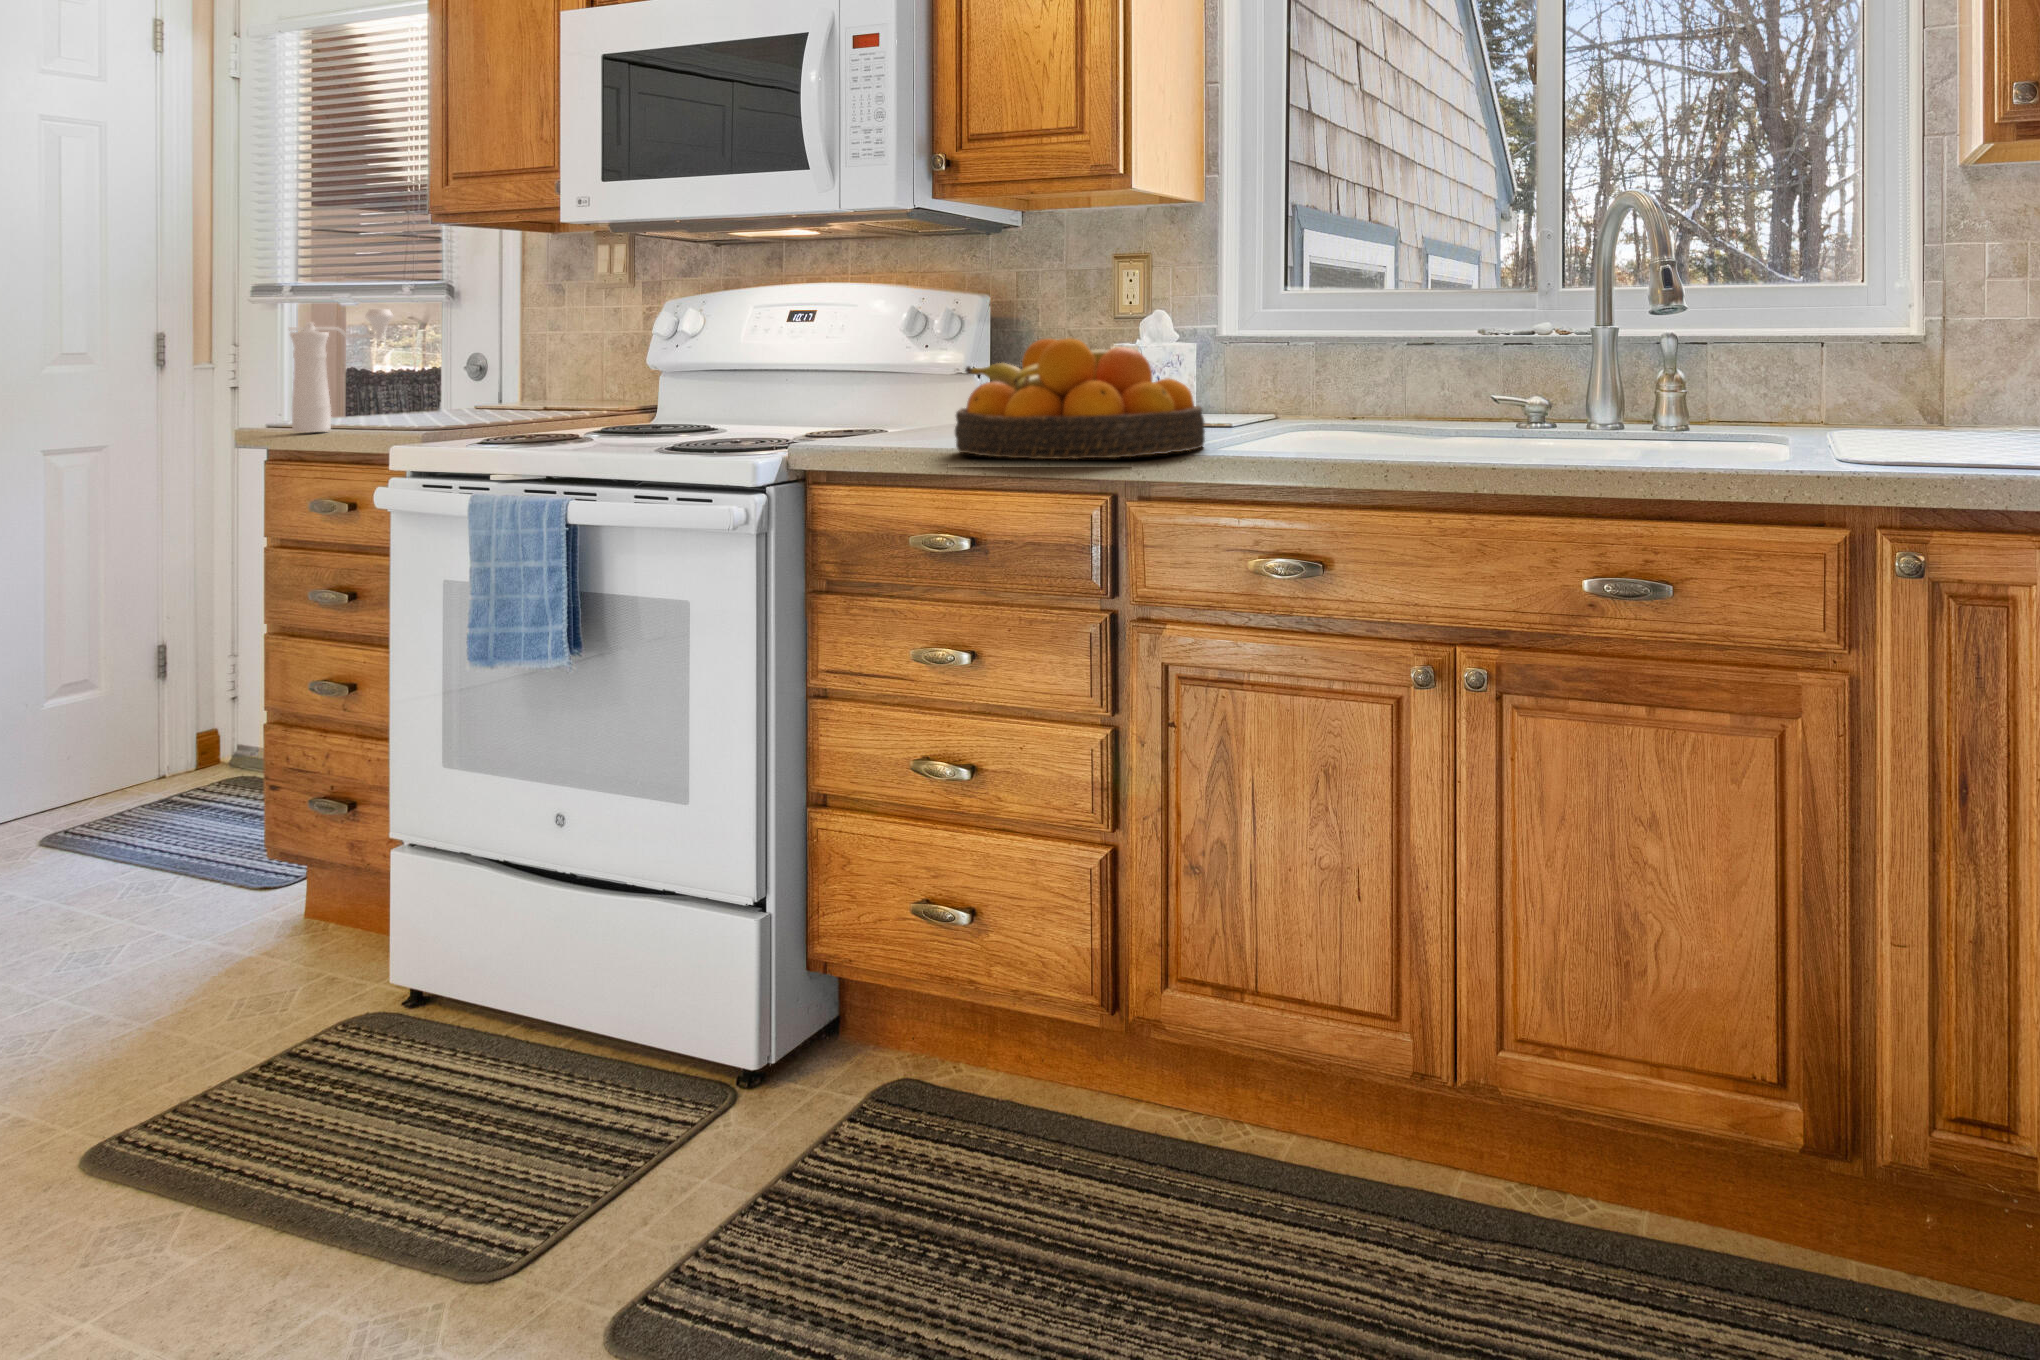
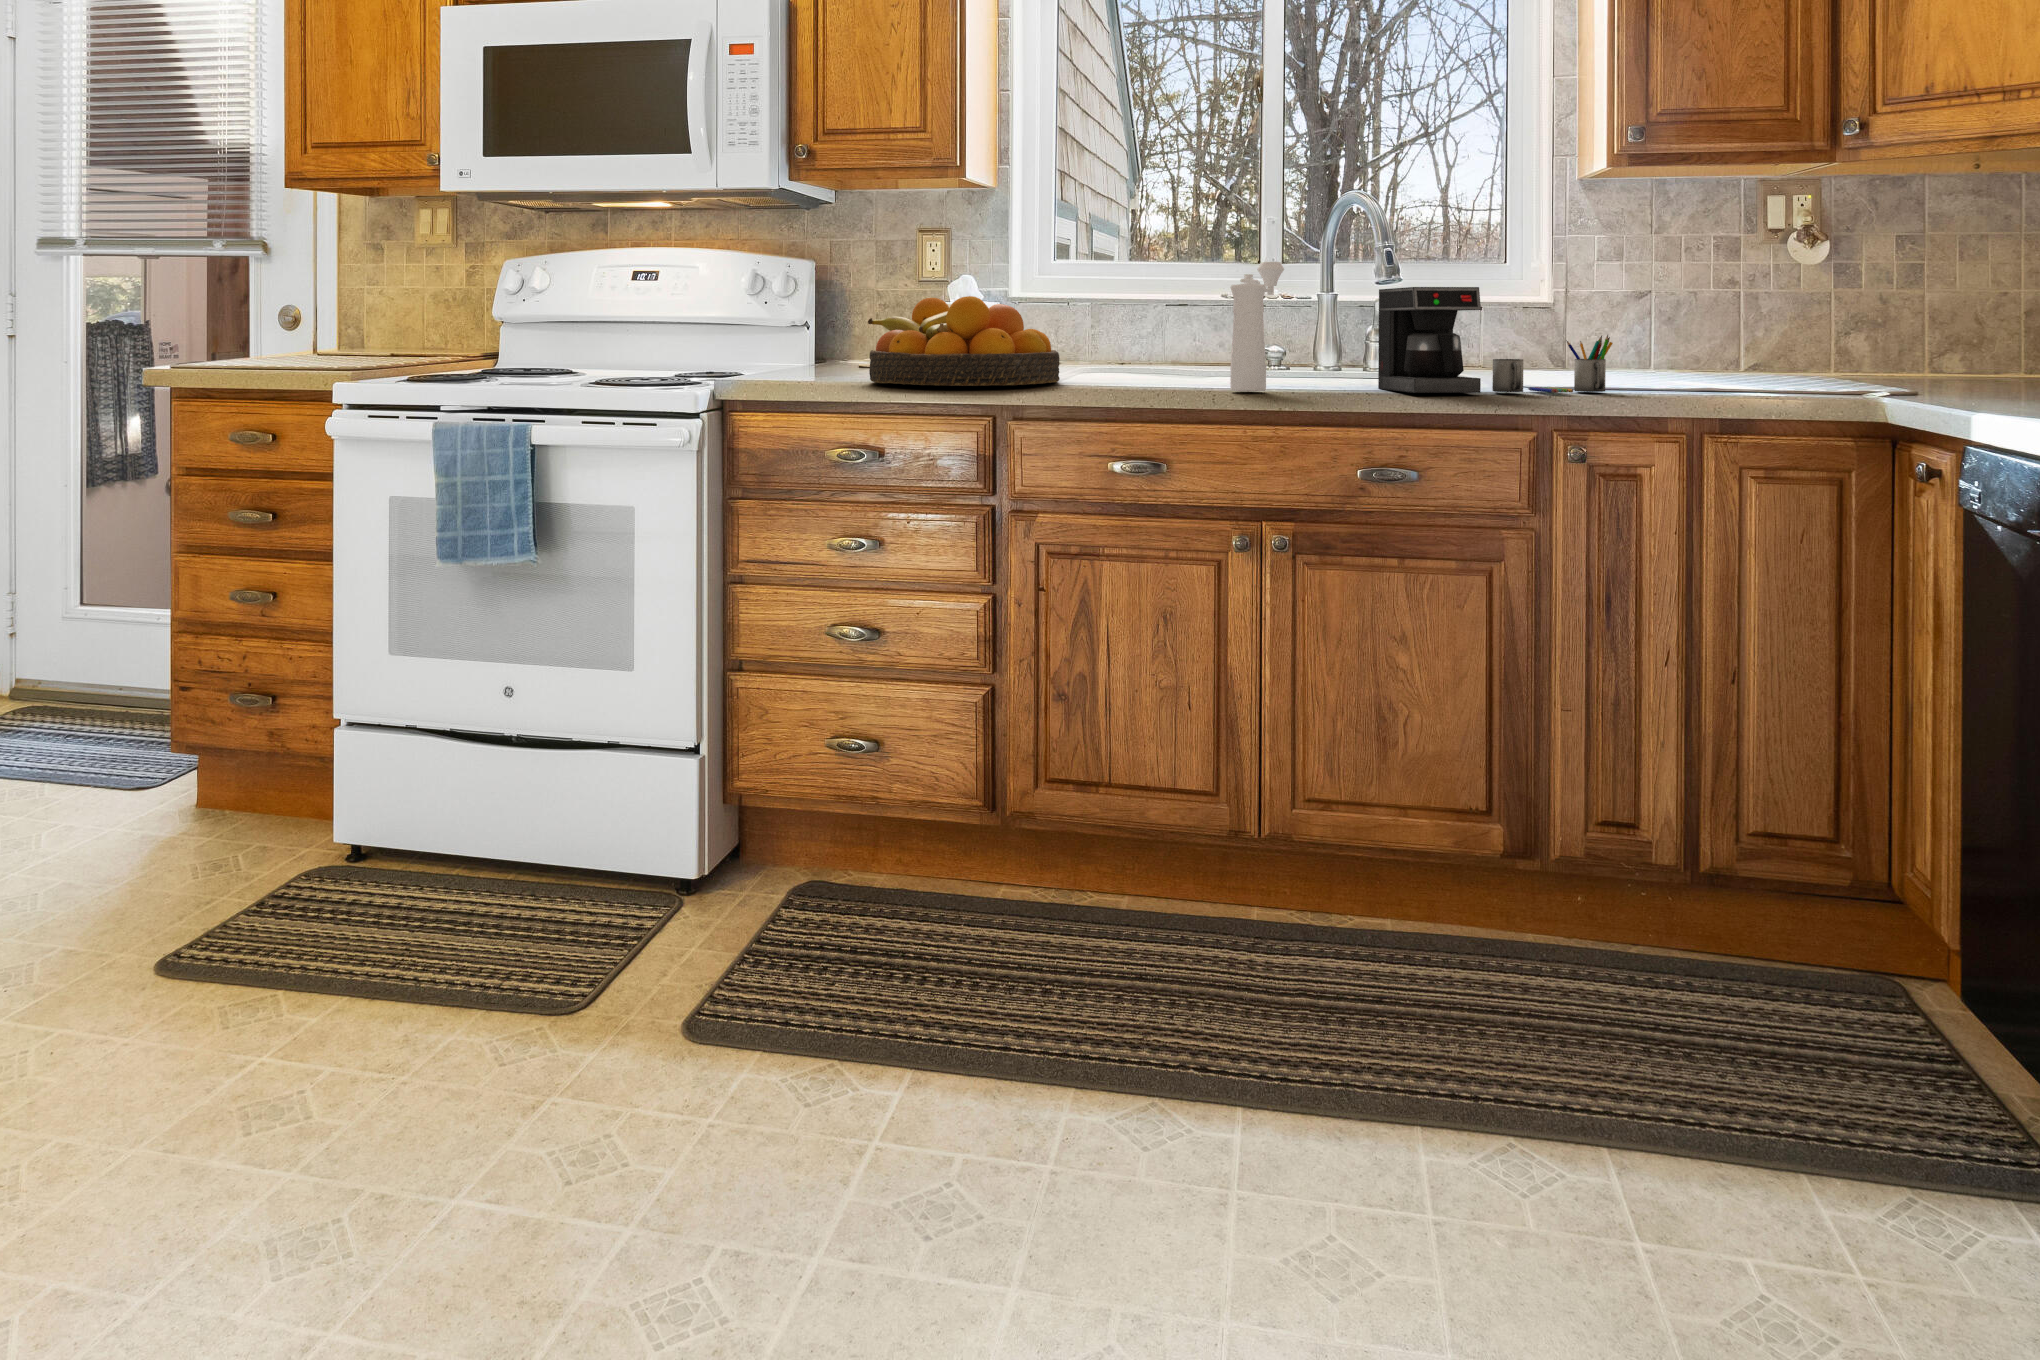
pepper mill: present [289,309,393,432] -> present [1230,262,1284,391]
coffee maker: none [1619,320,1969,477] -> present [1378,287,1613,393]

